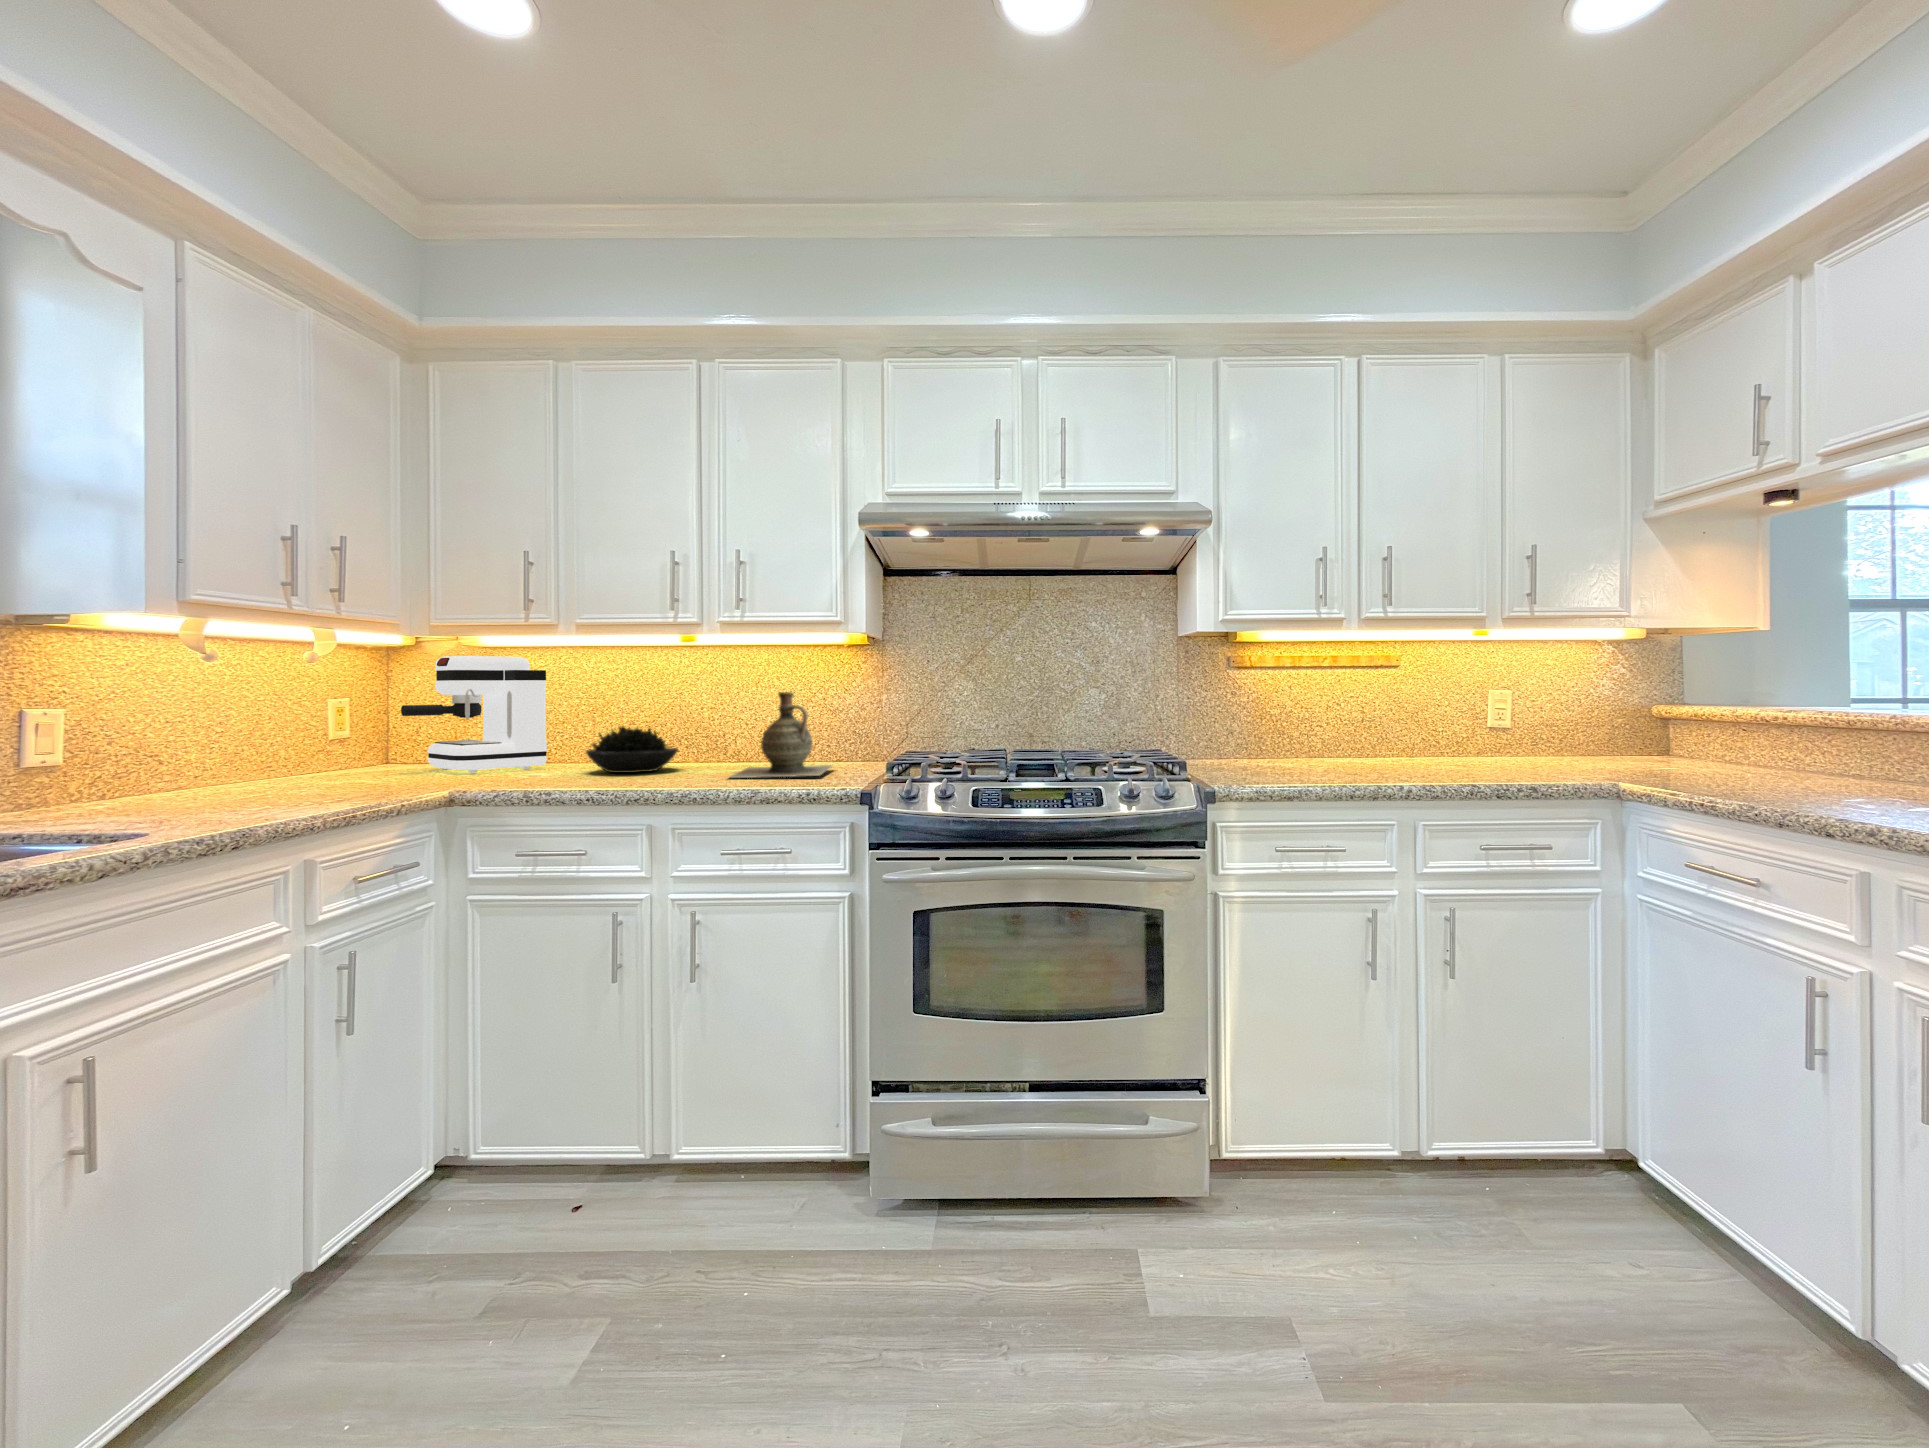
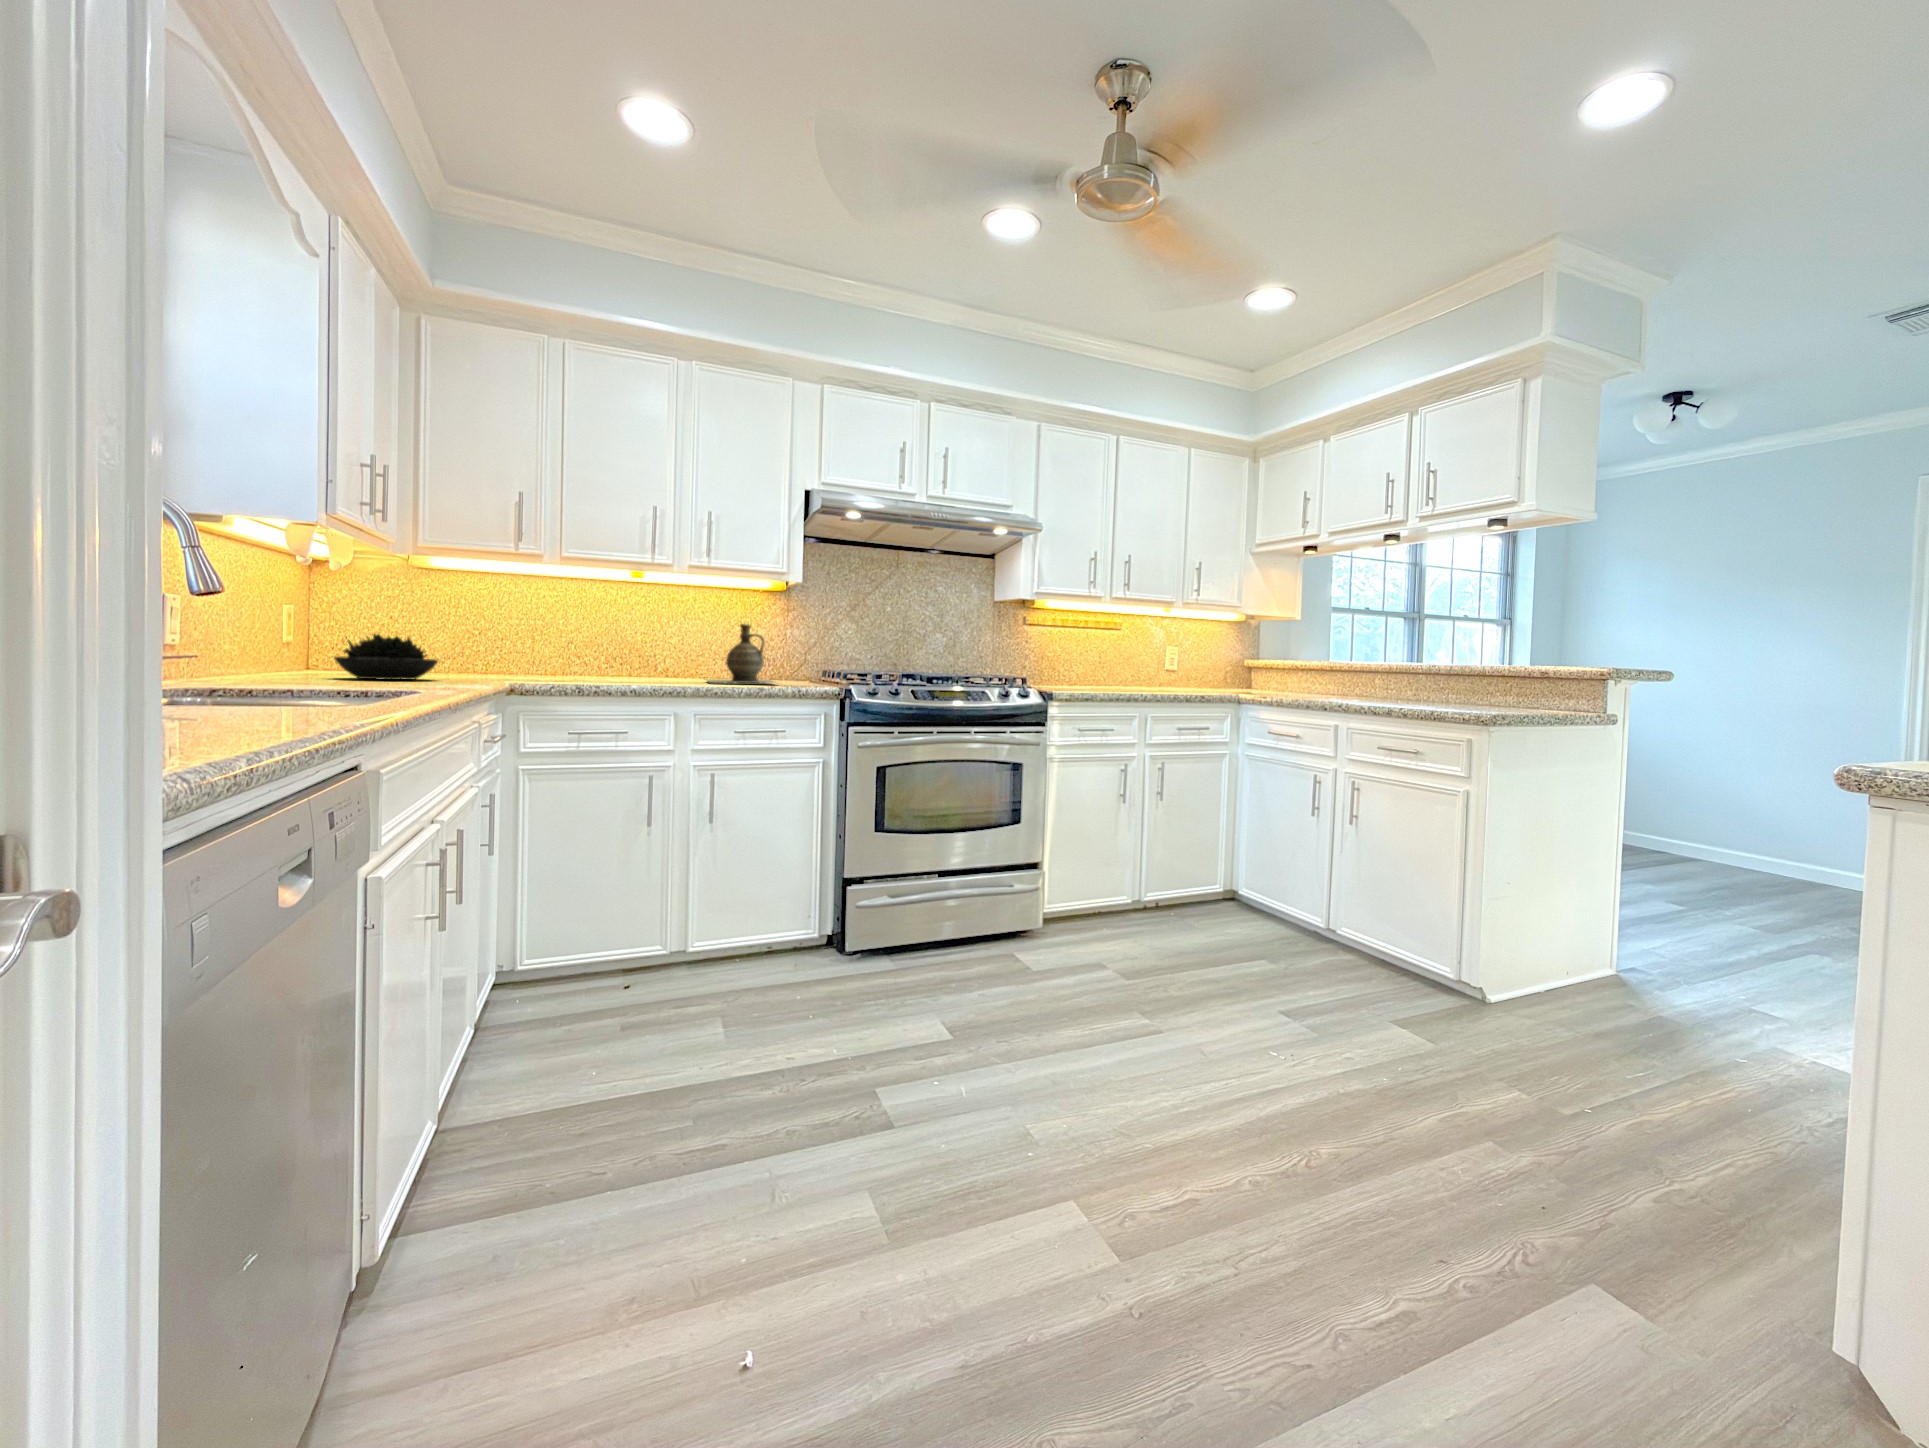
coffee maker: present [401,656,547,773] -> none [409,581,530,676]
succulent plant: present [586,727,678,773] -> present [334,634,438,680]

